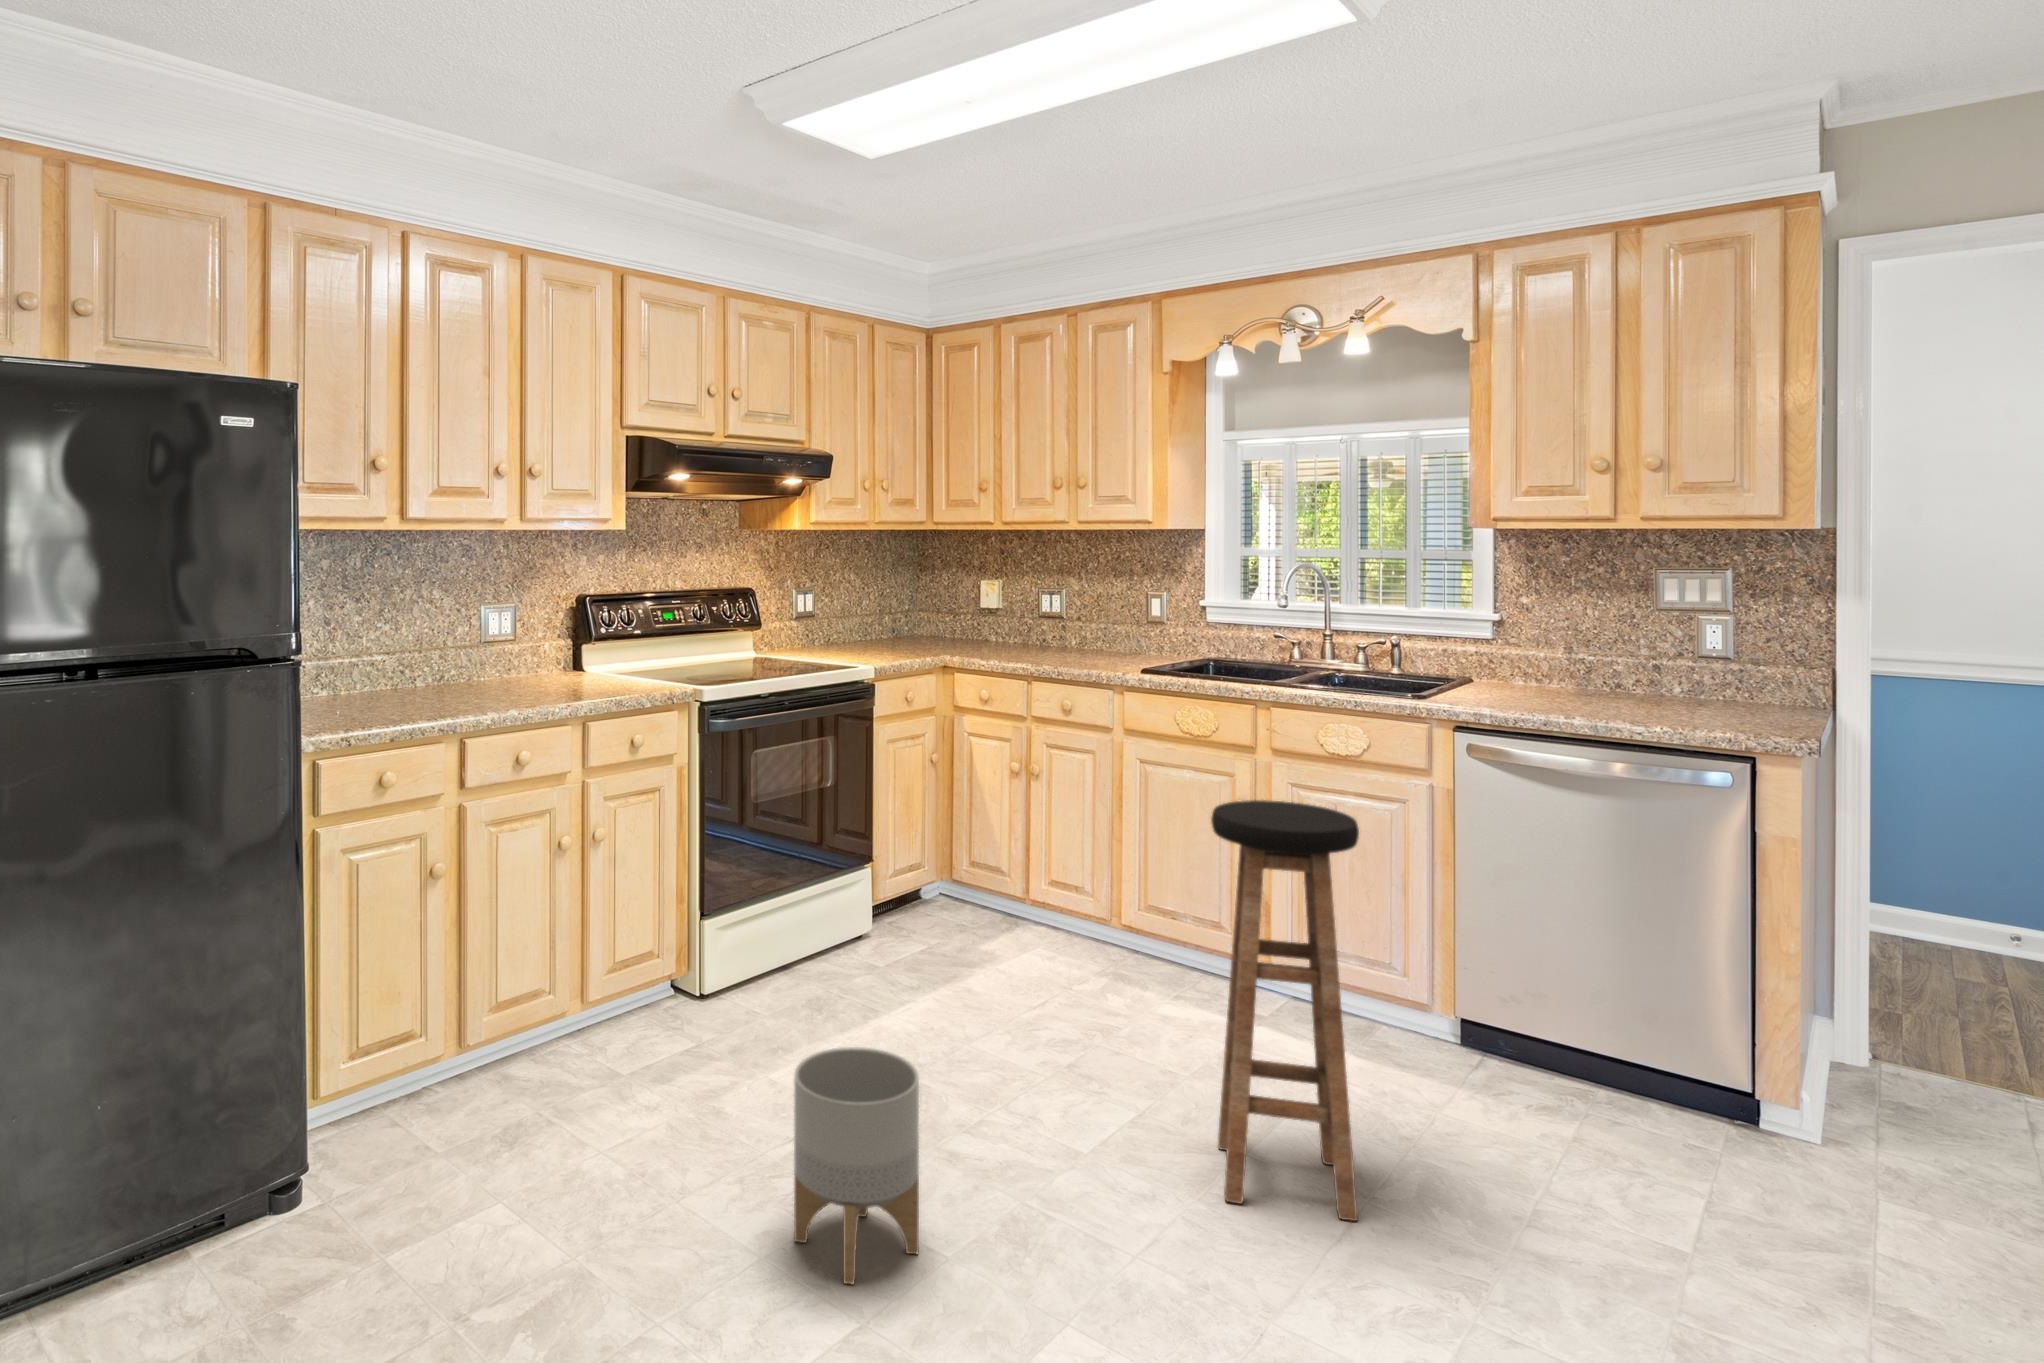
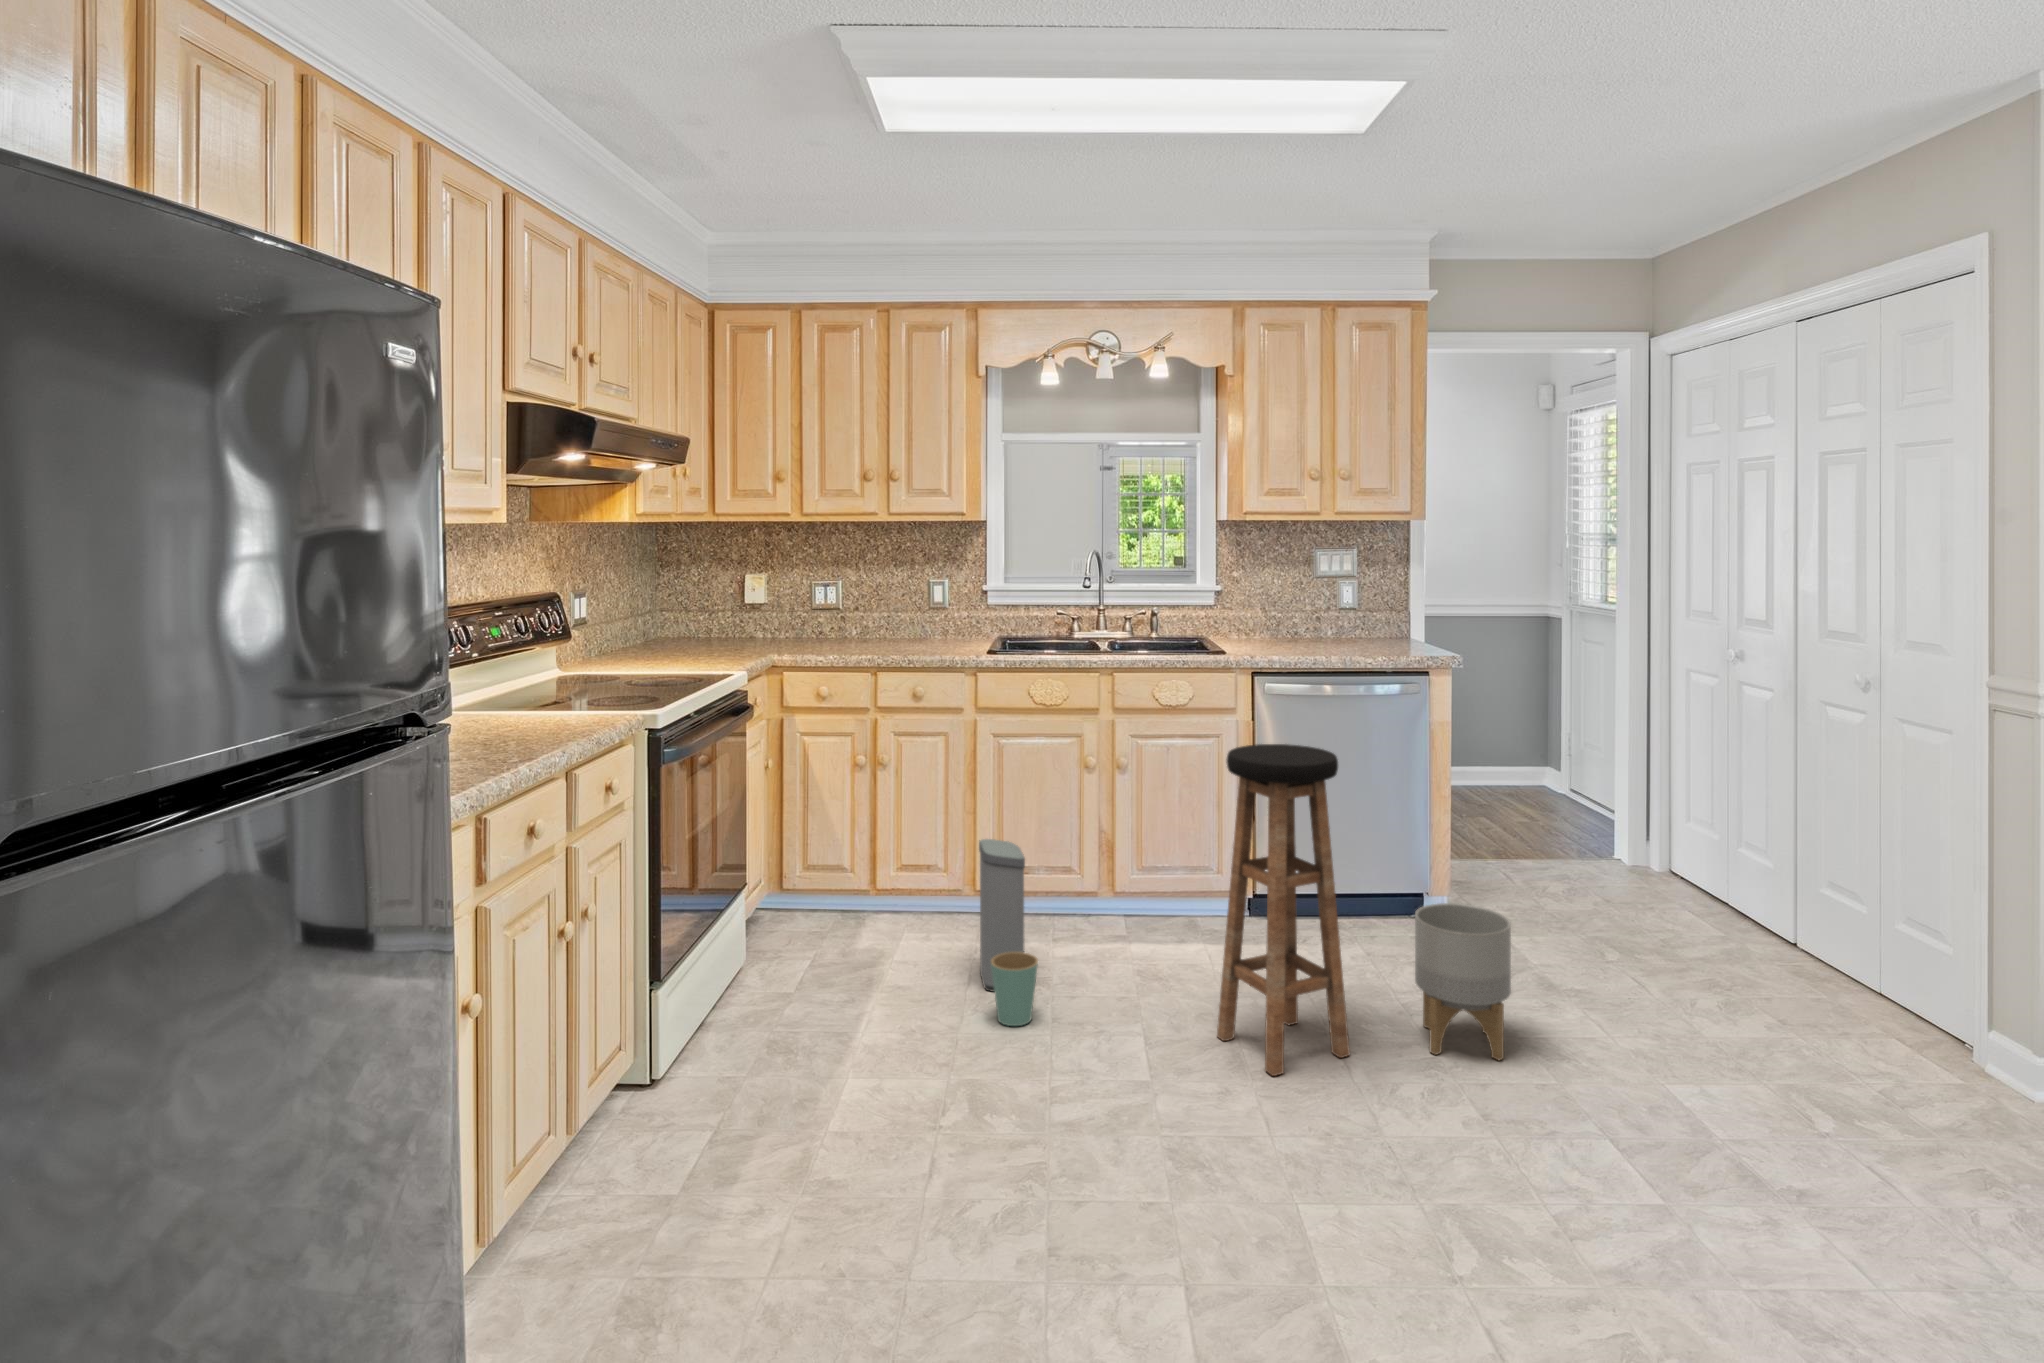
trash can: none [1005,863,1097,1060] -> present [979,839,1038,1026]
planter: present [794,1047,919,1284] -> present [1415,903,1511,1061]

